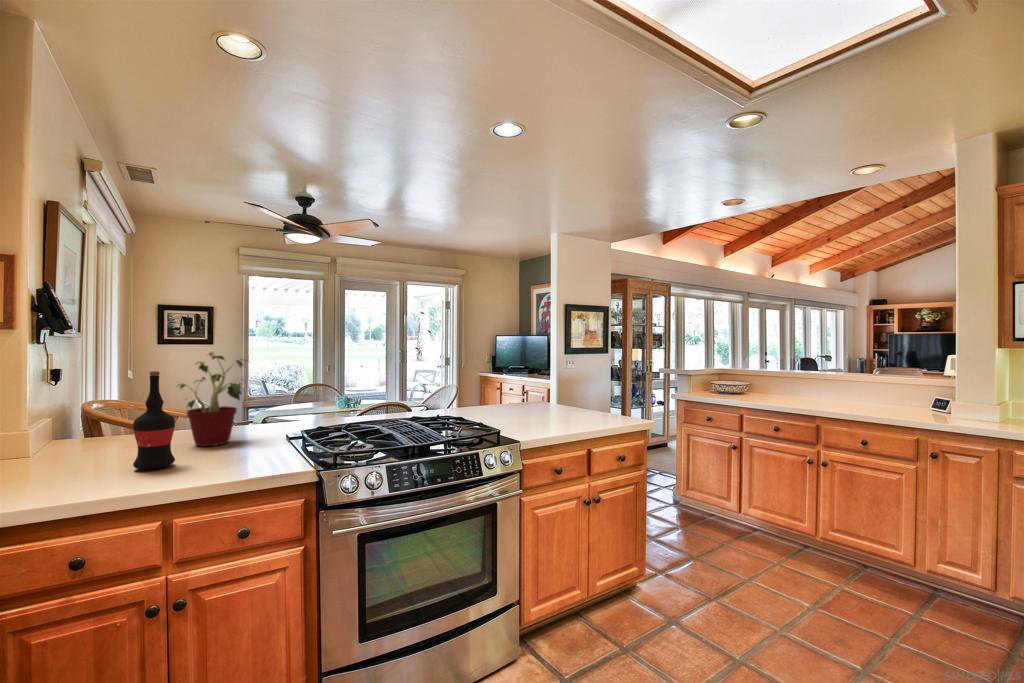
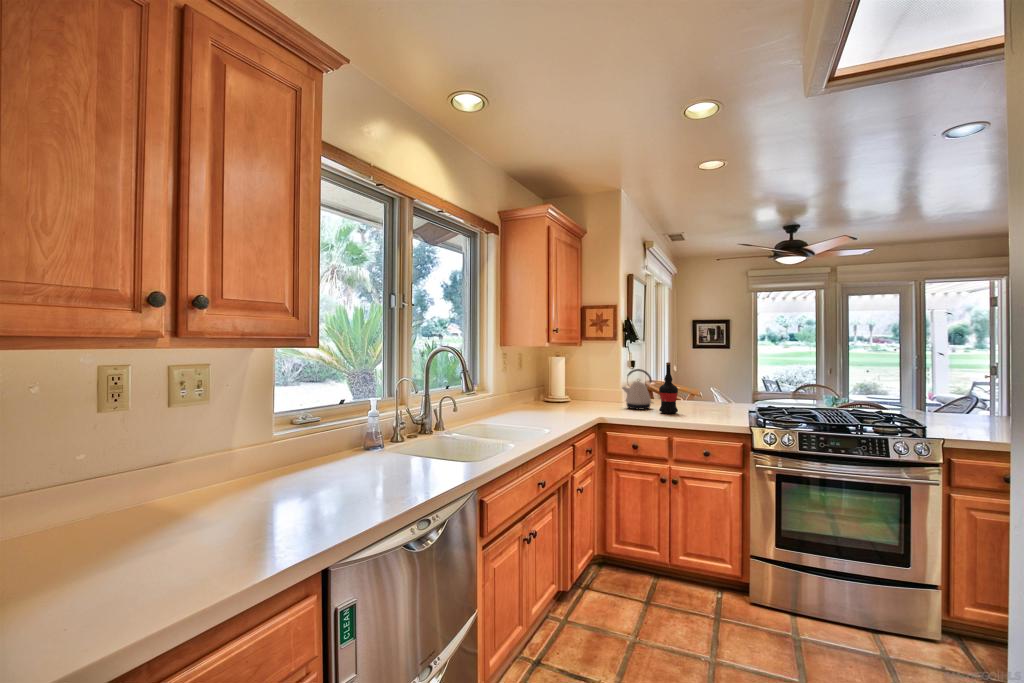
potted plant: present [176,352,246,446] -> none [682,353,725,409]
kettle: none [31,387,116,472] -> present [622,369,653,409]

